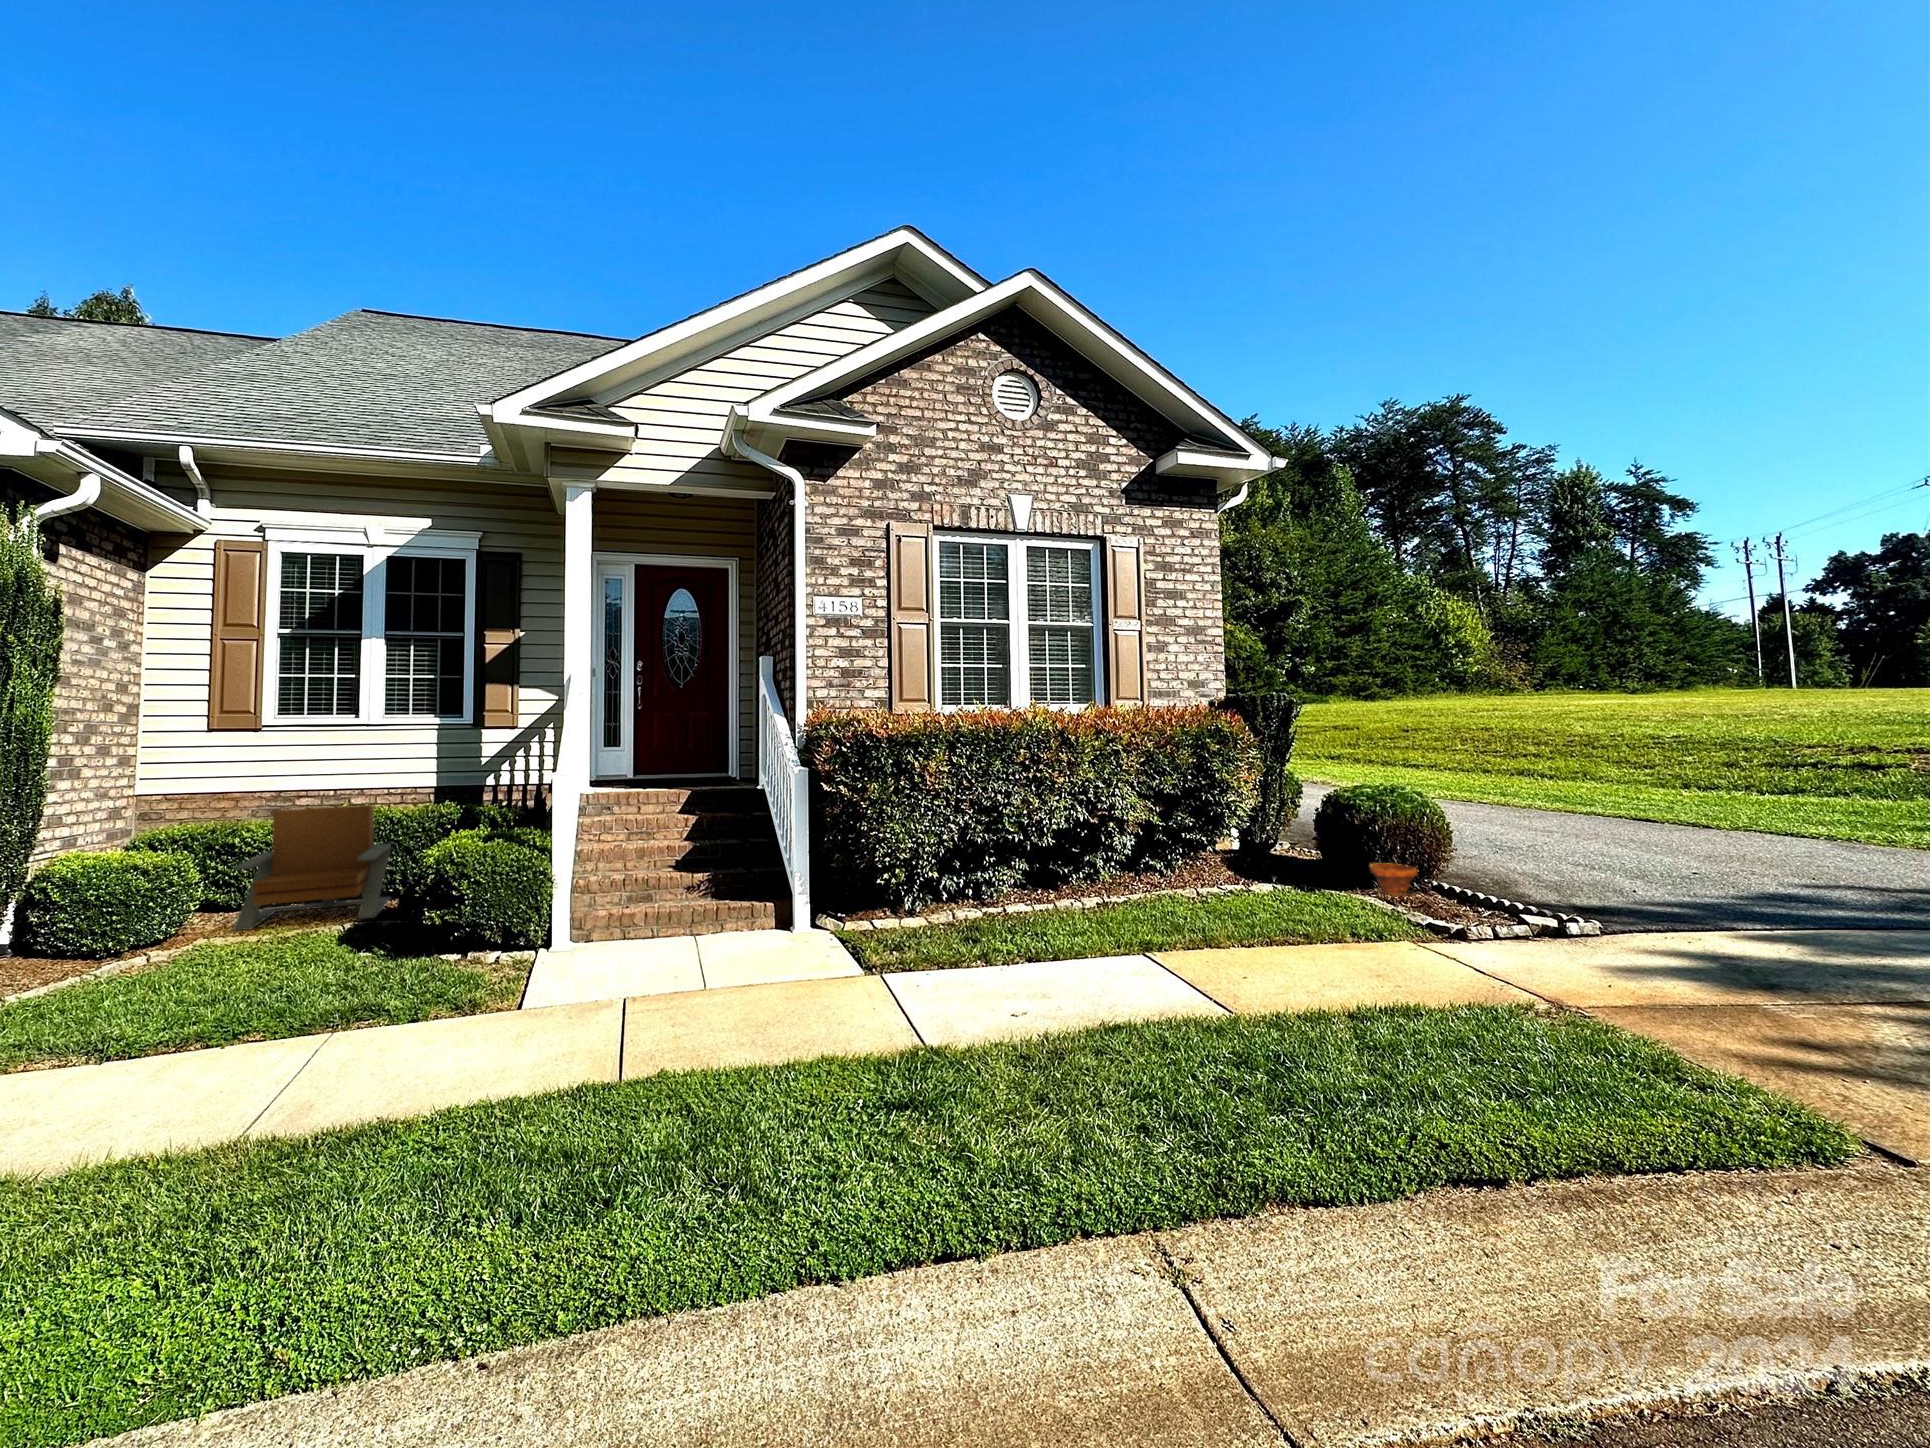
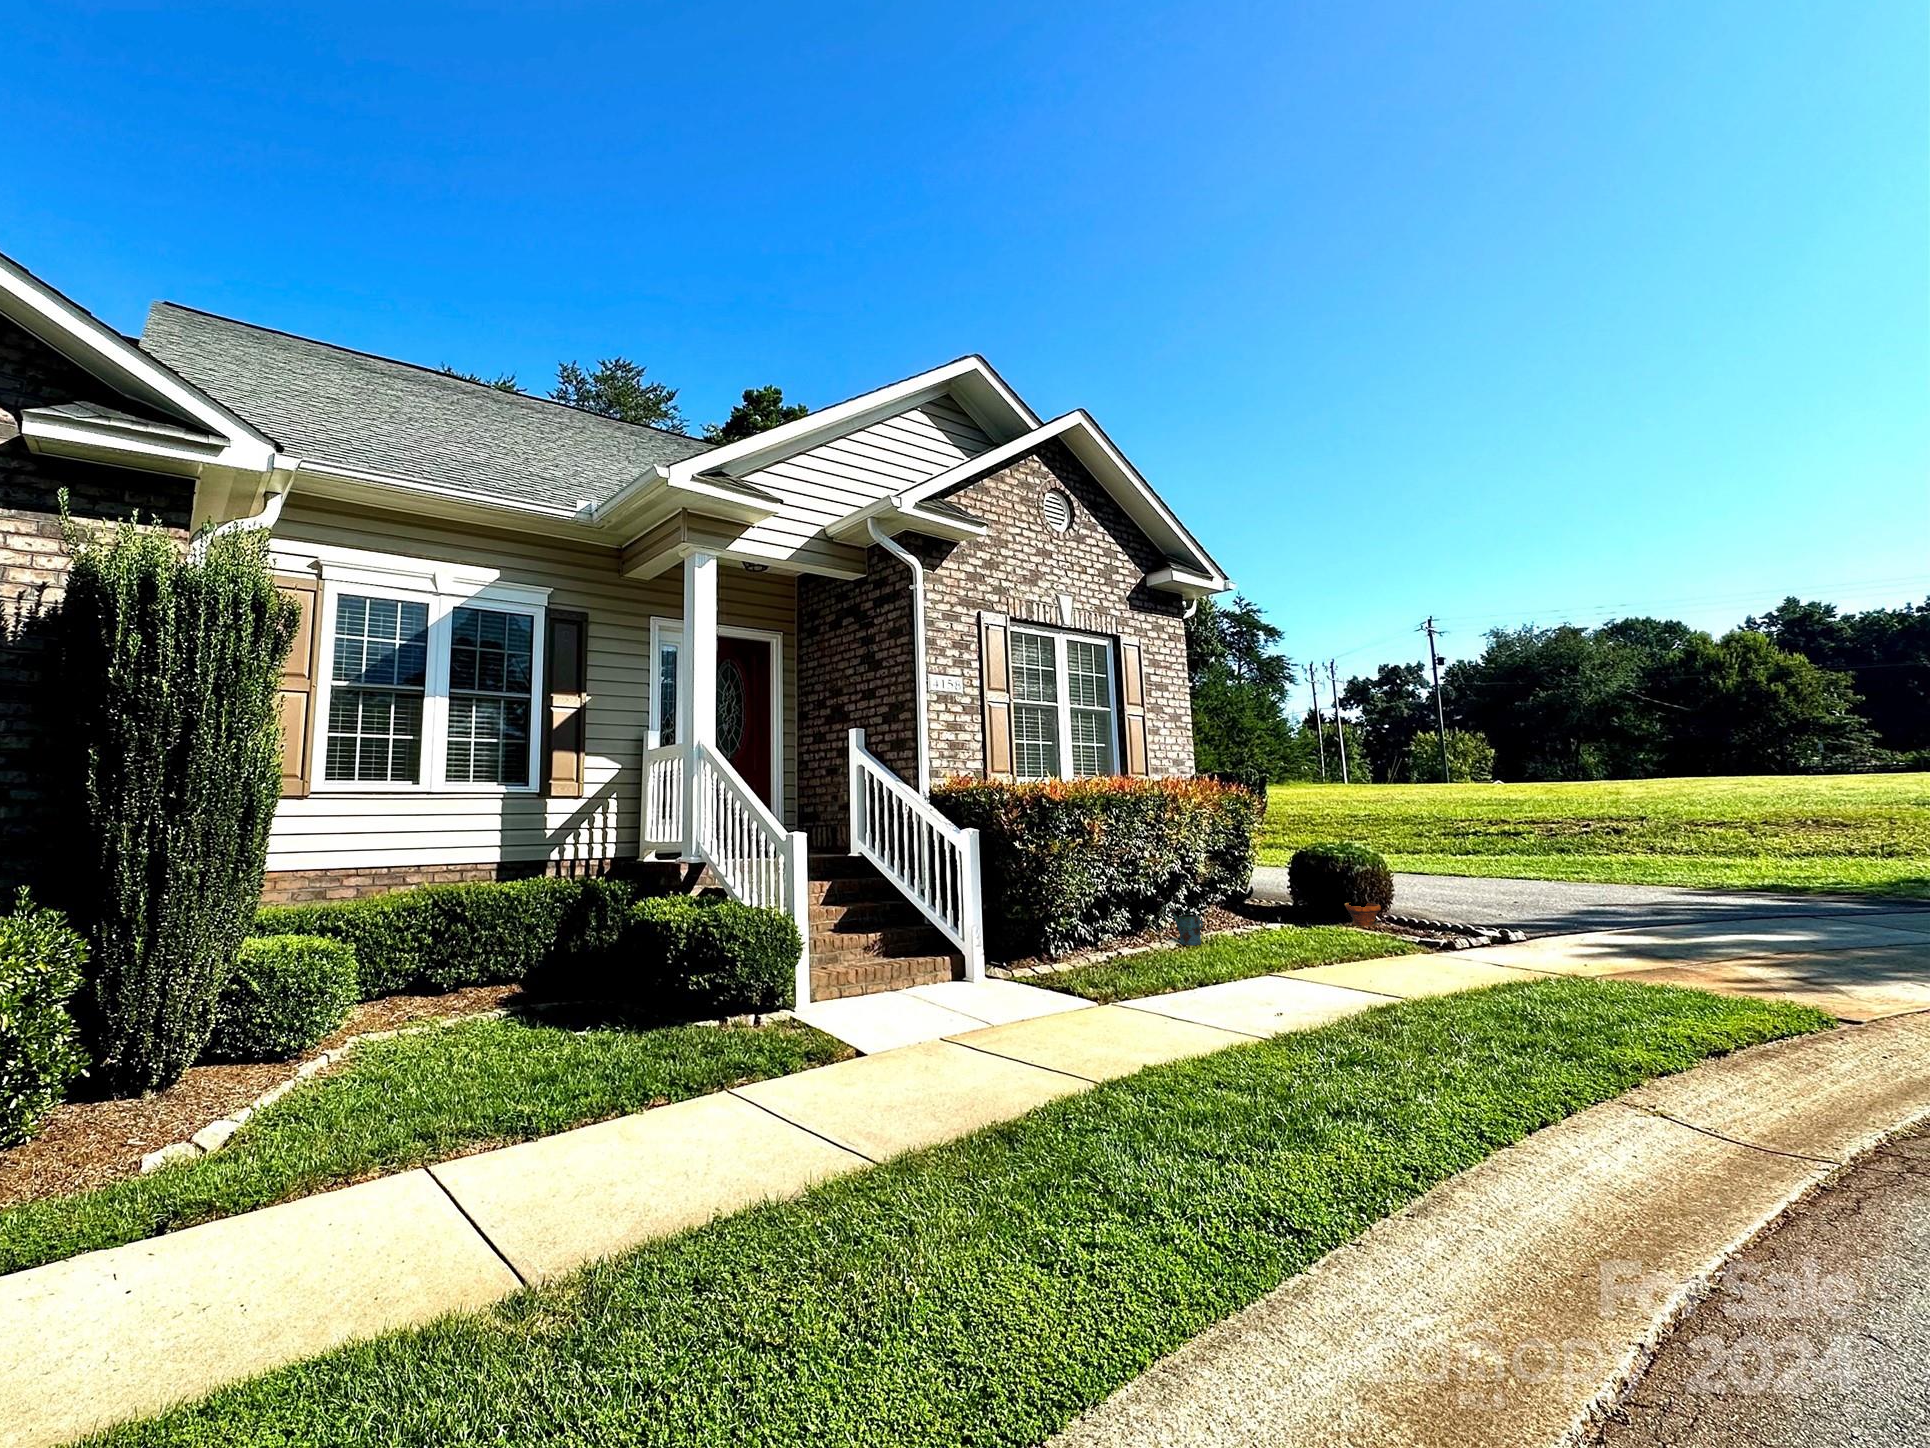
lounge chair: present [233,805,391,931] -> none [362,879,534,1024]
watering can: none [1093,860,1119,907] -> present [1169,908,1203,945]

